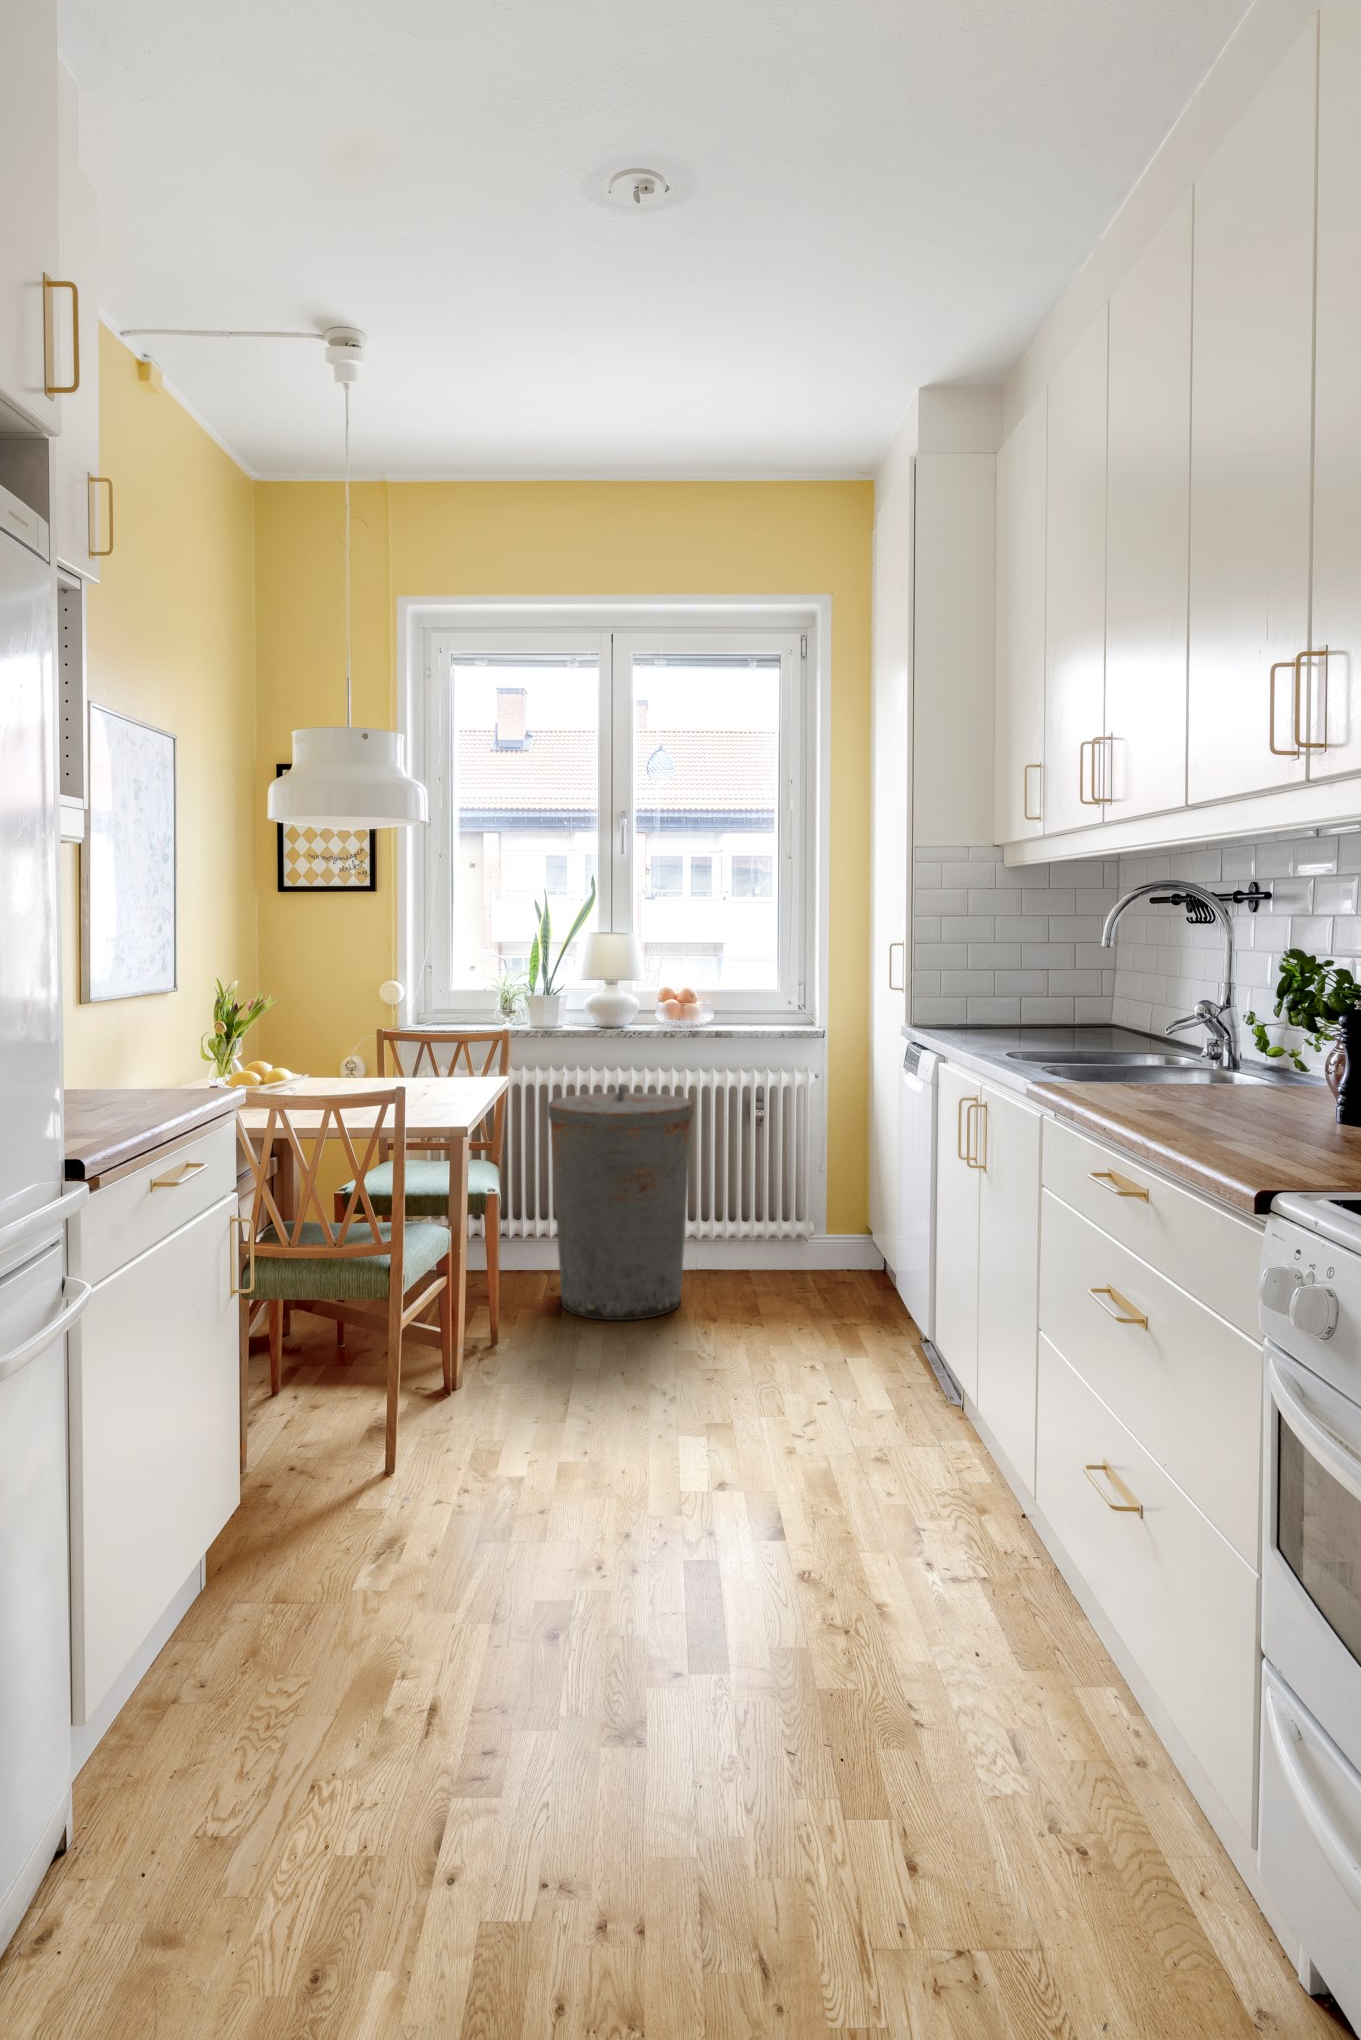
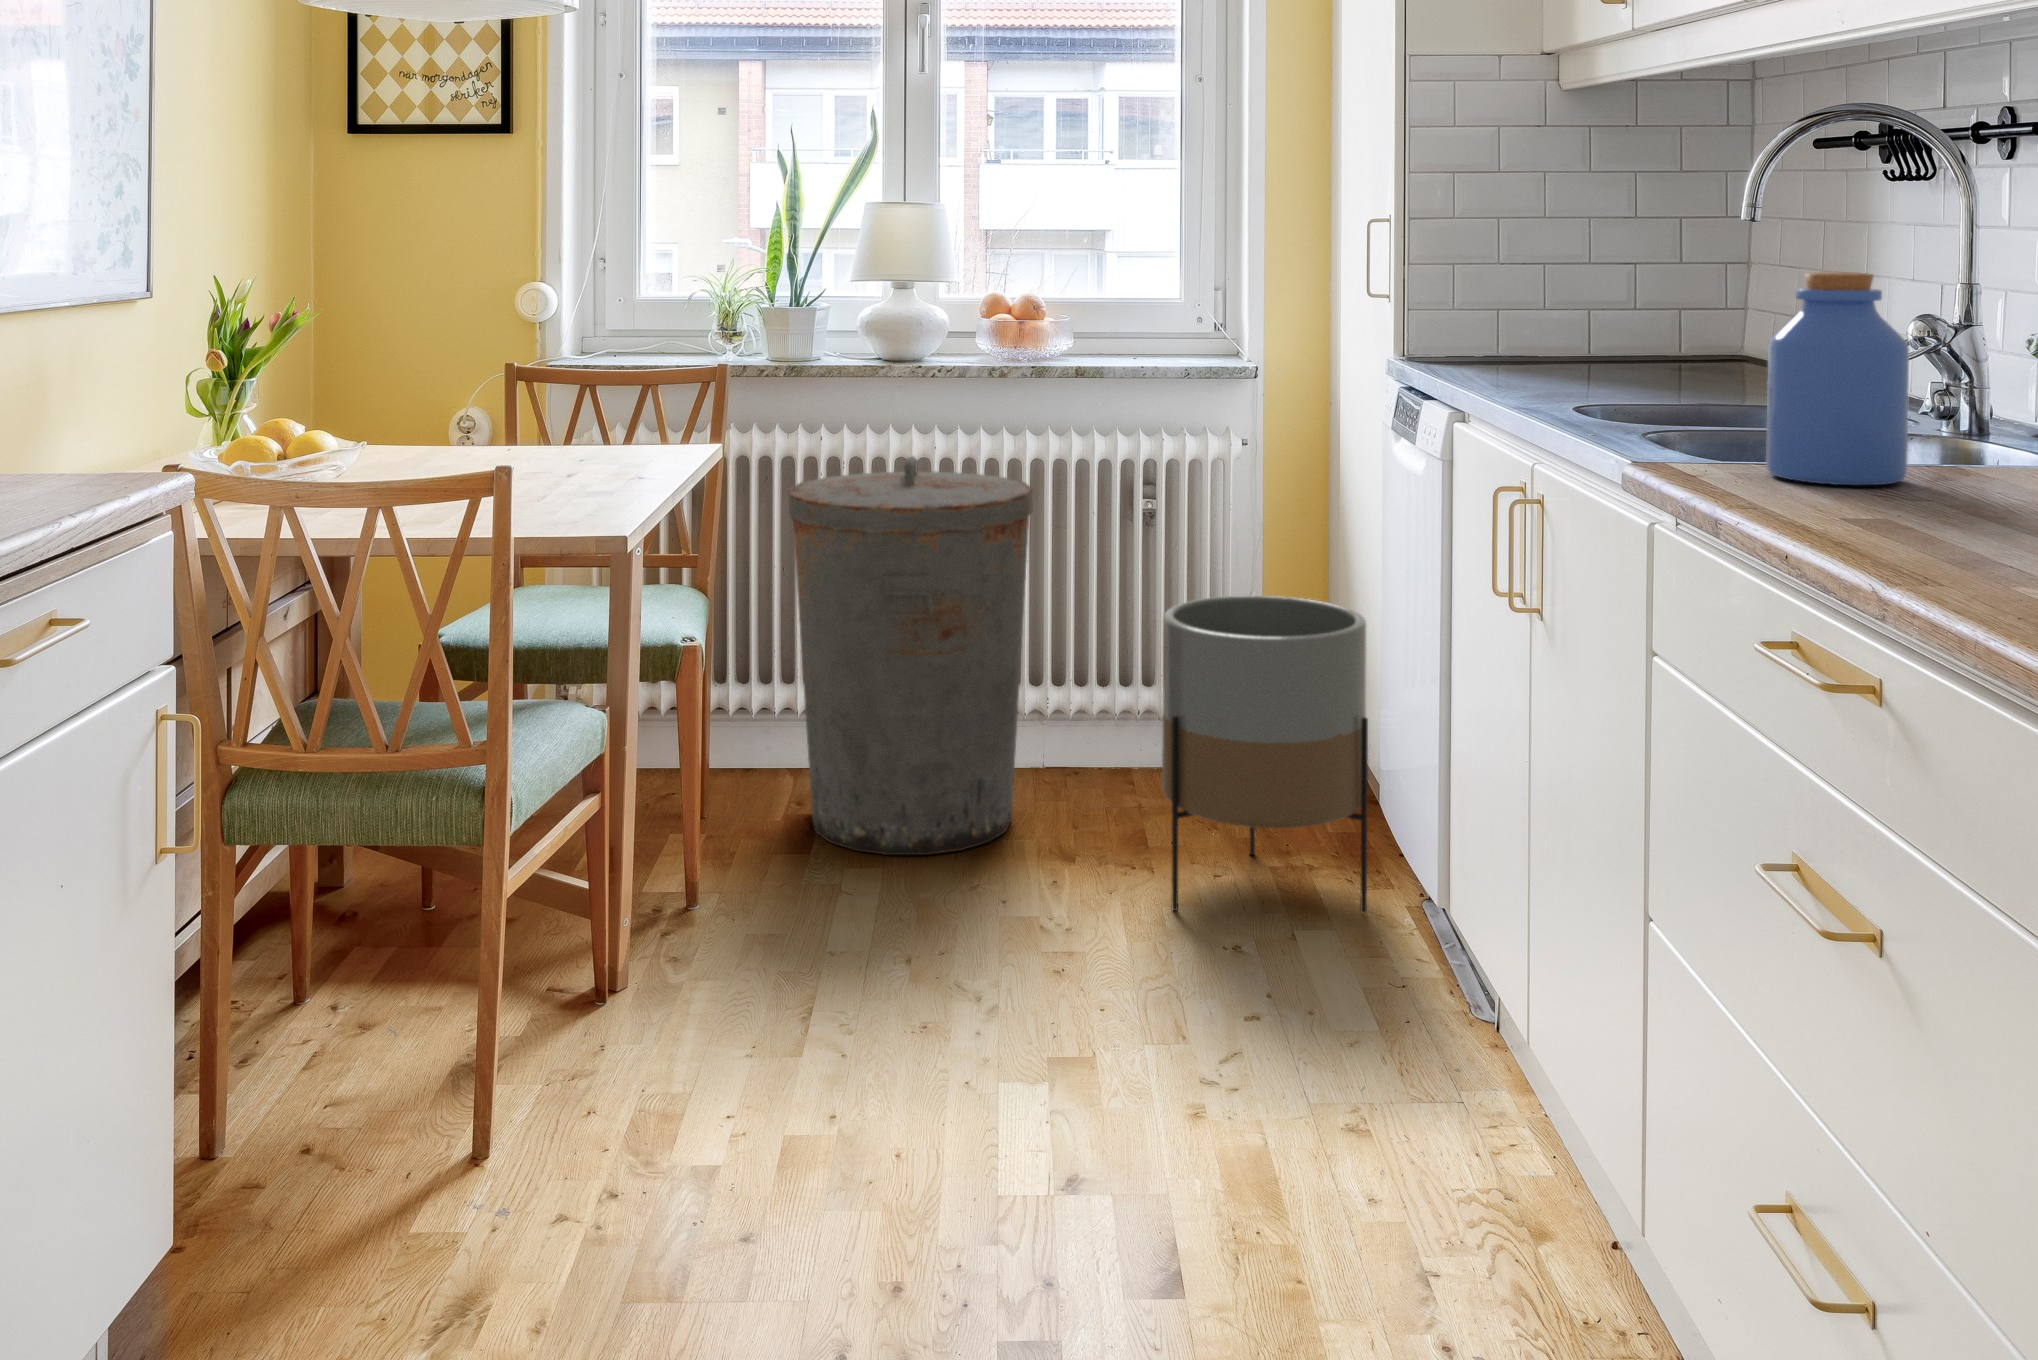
jar: none [1103,980,1176,1093] -> present [1766,272,1909,485]
planter: none [772,1165,891,1350] -> present [1162,596,1368,913]

